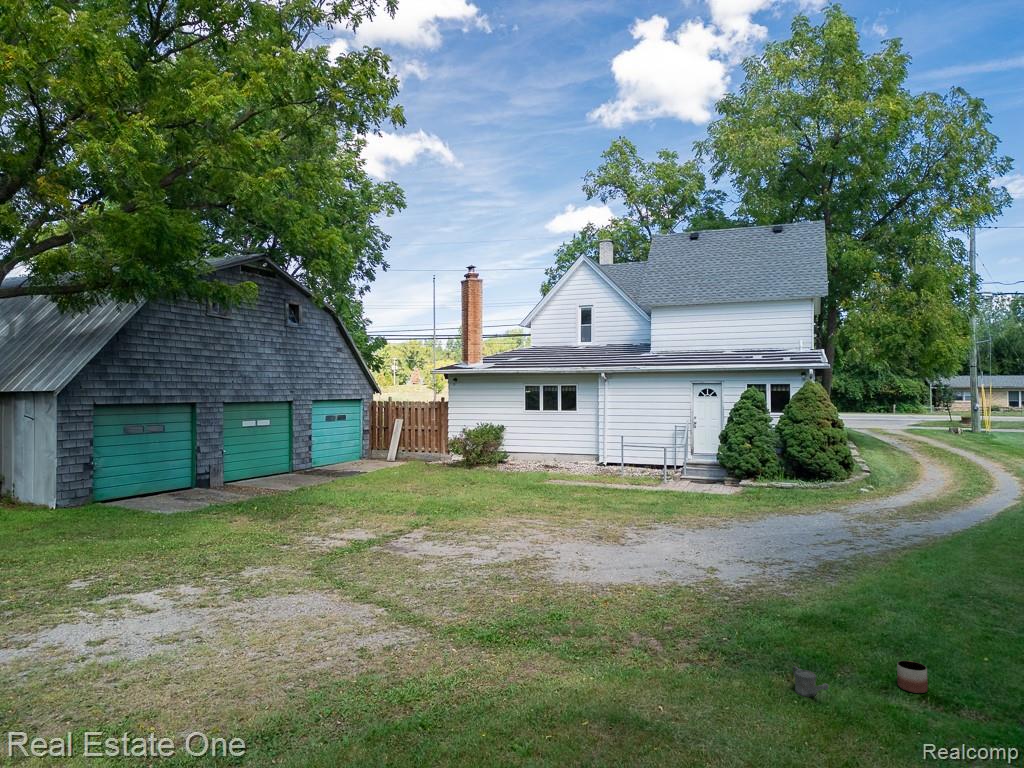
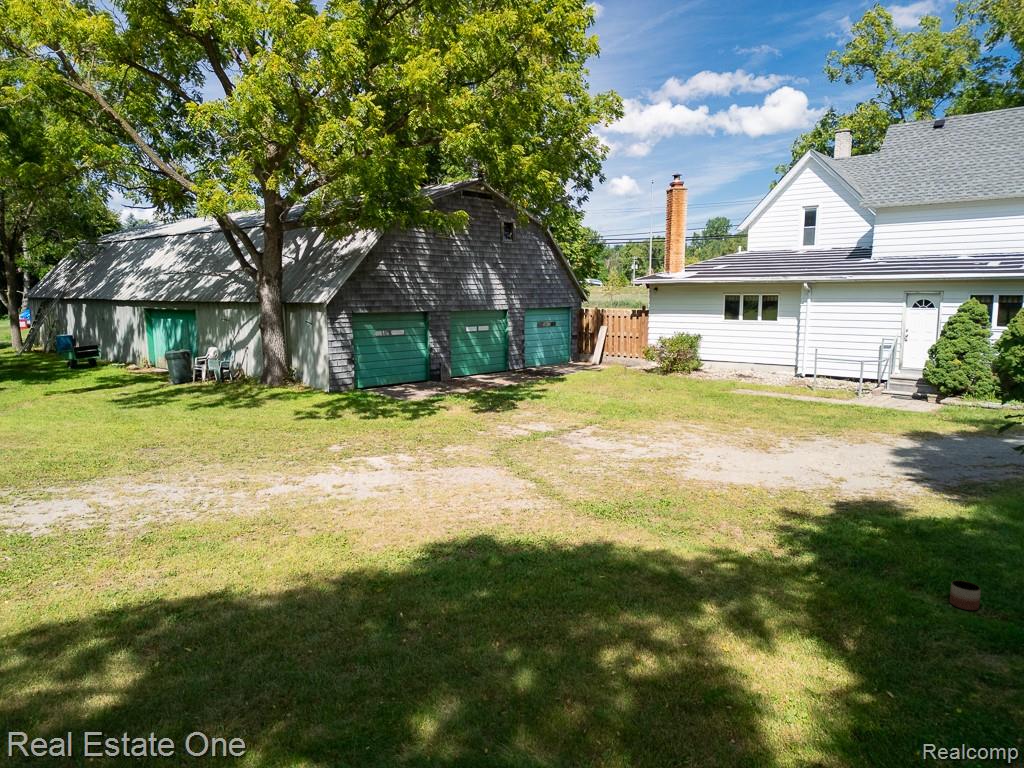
watering can: present [793,666,829,697] -> none [840,569,864,596]

